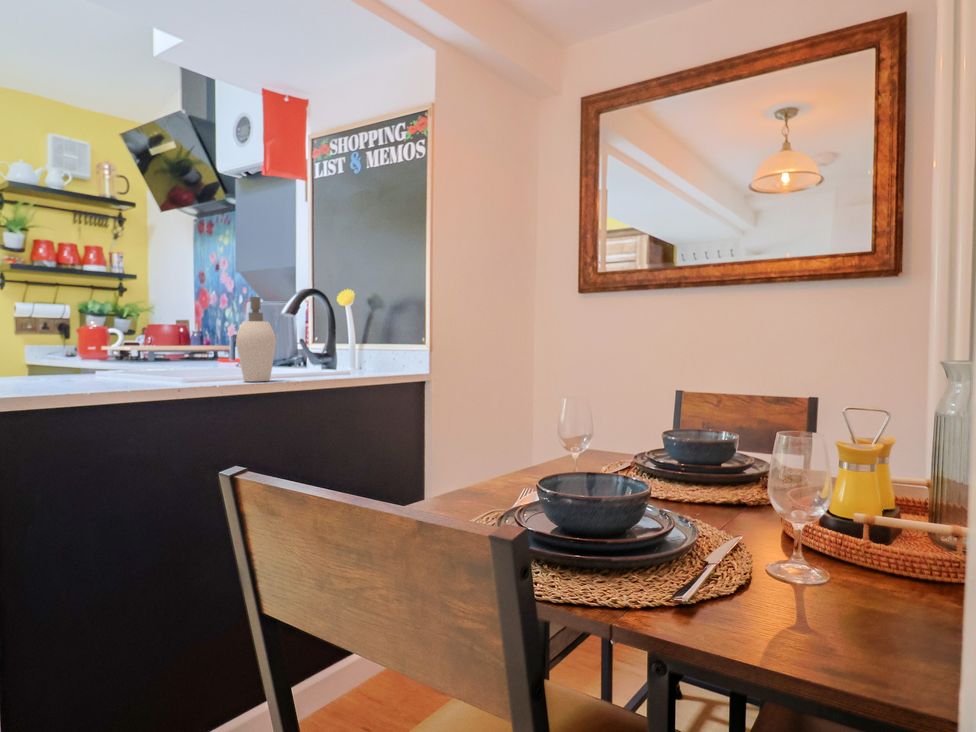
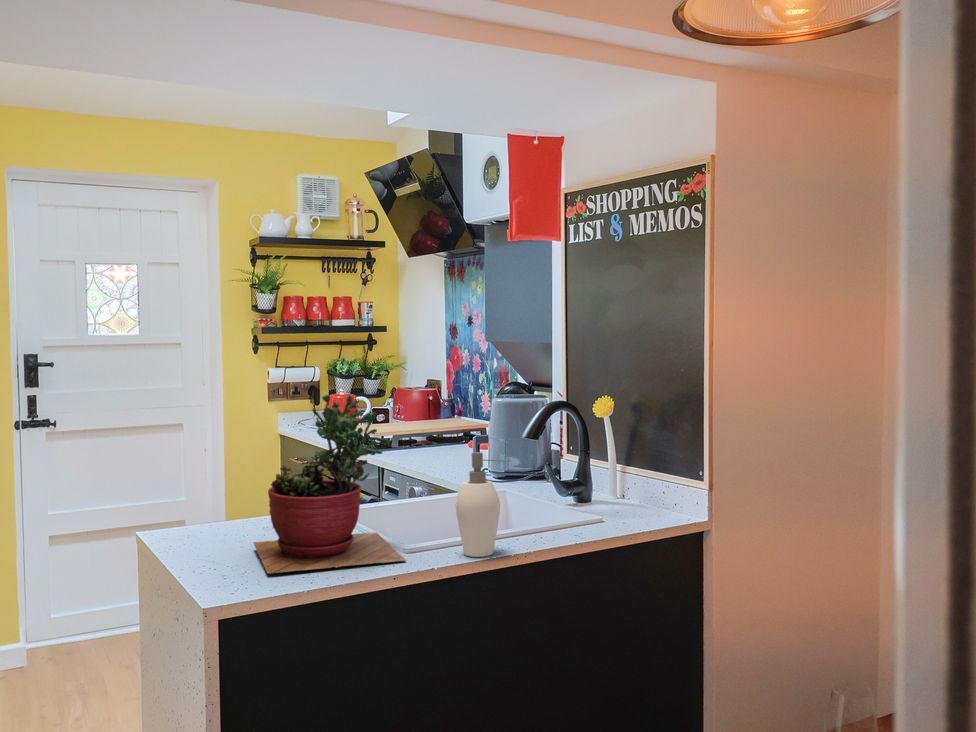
succulent plant: none [26,237,192,388] -> present [253,394,406,574]

